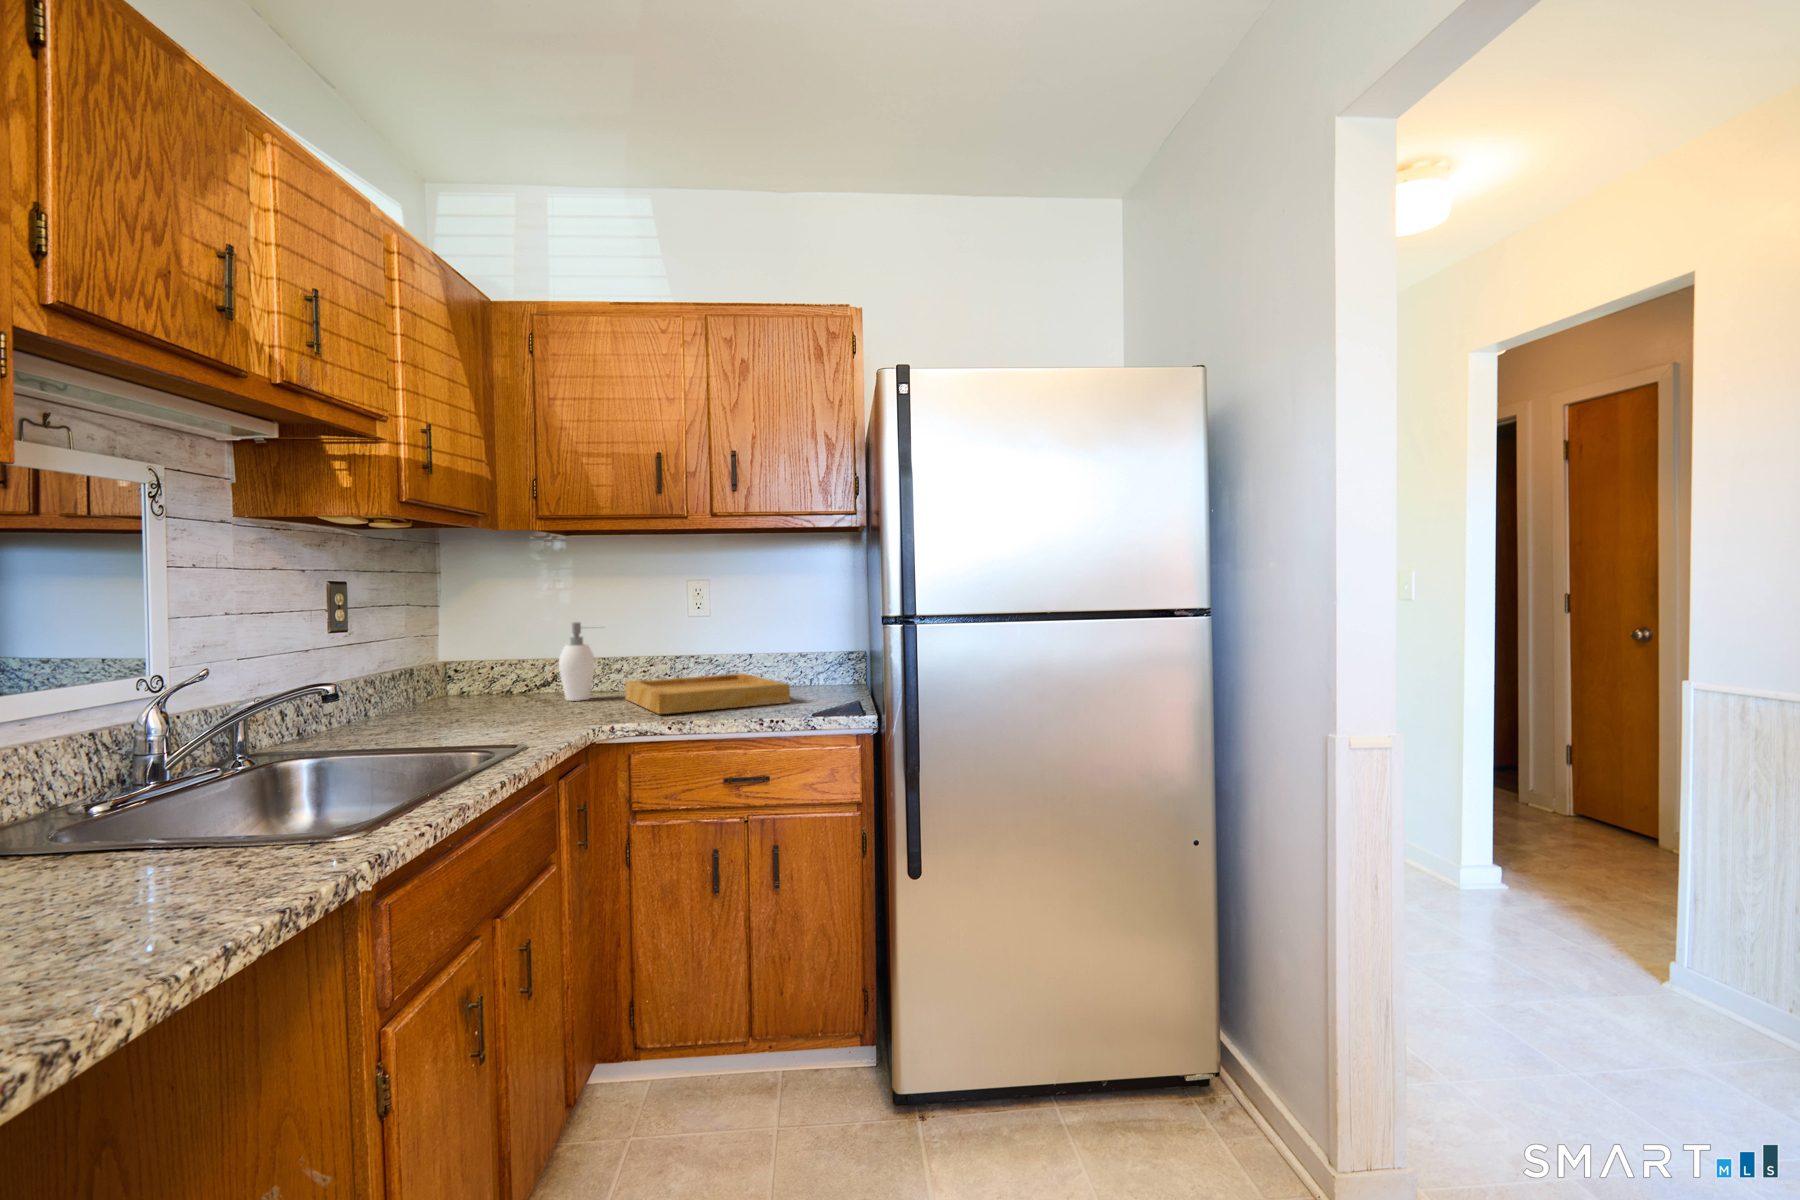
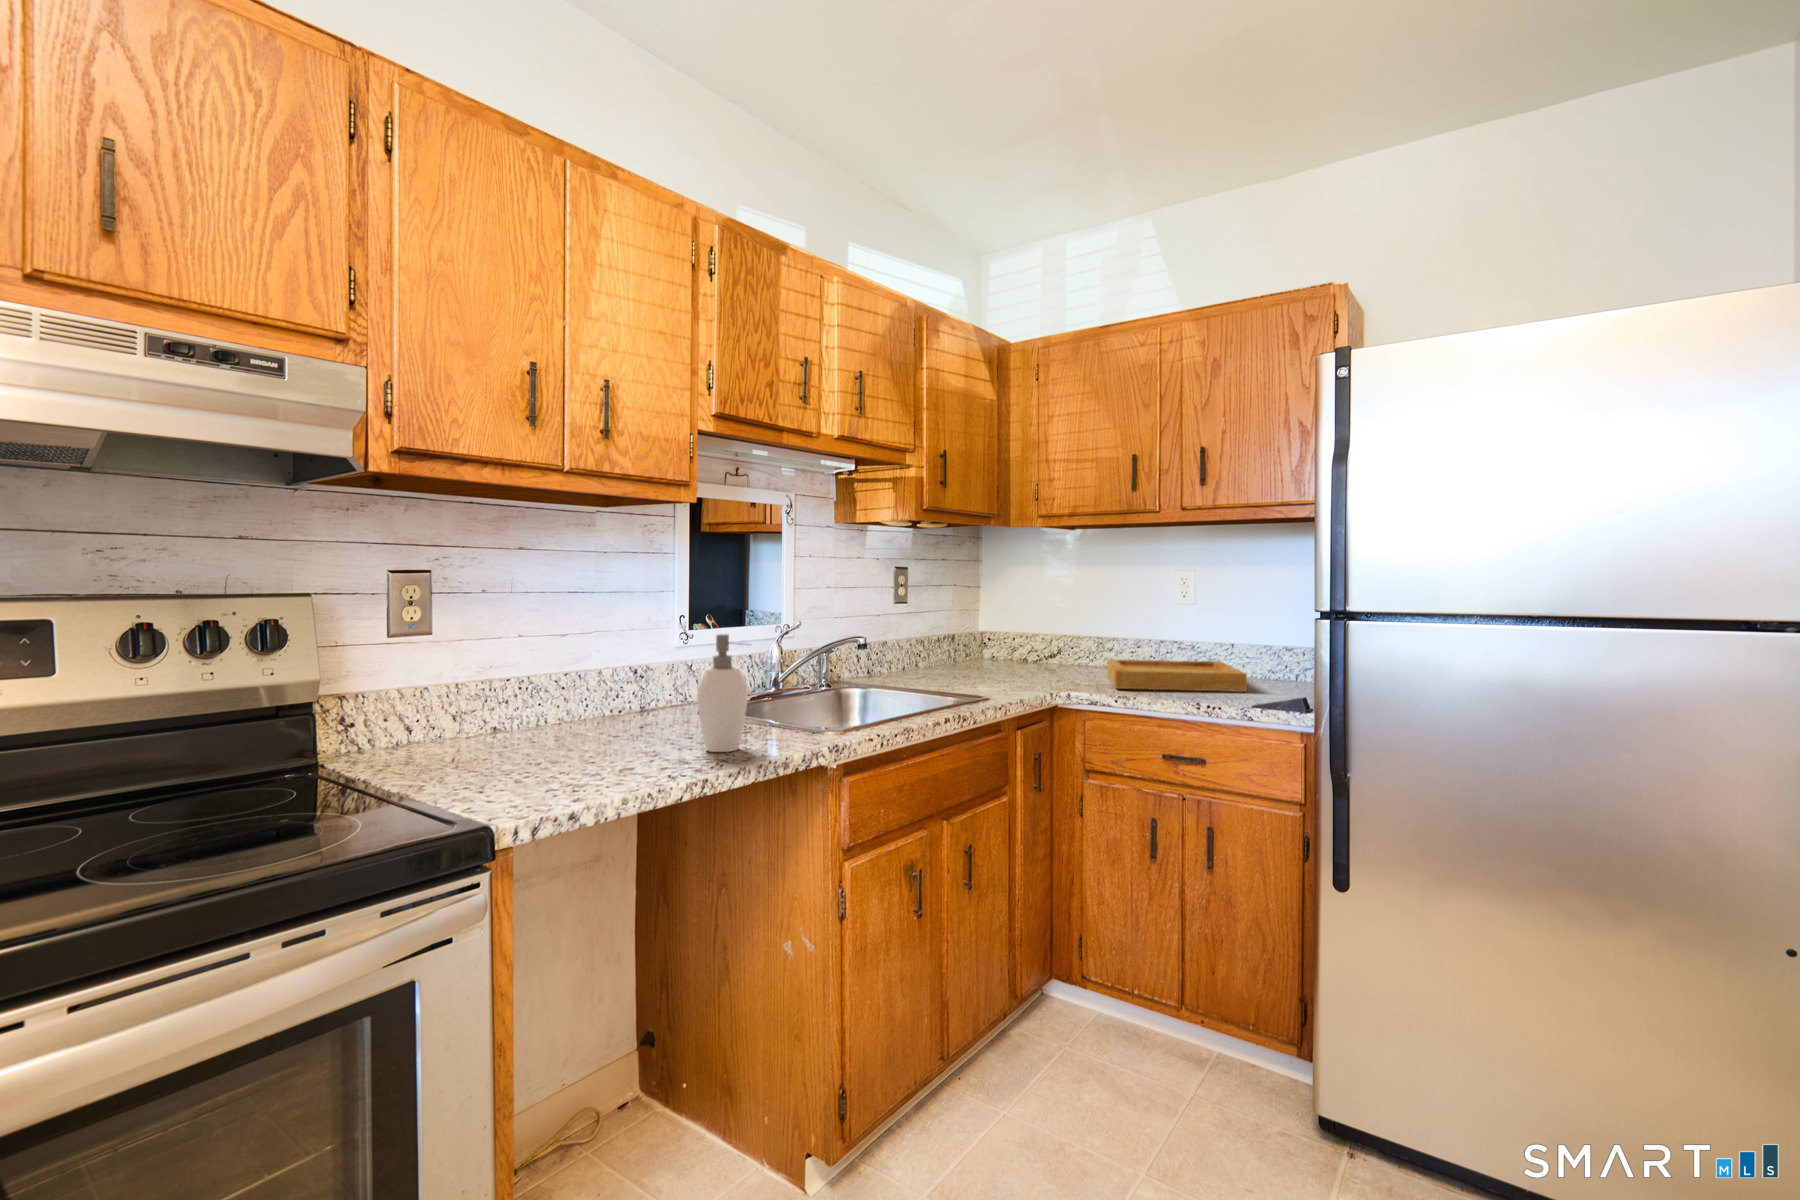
soap dispenser: present [559,622,595,701] -> present [697,634,748,752]

